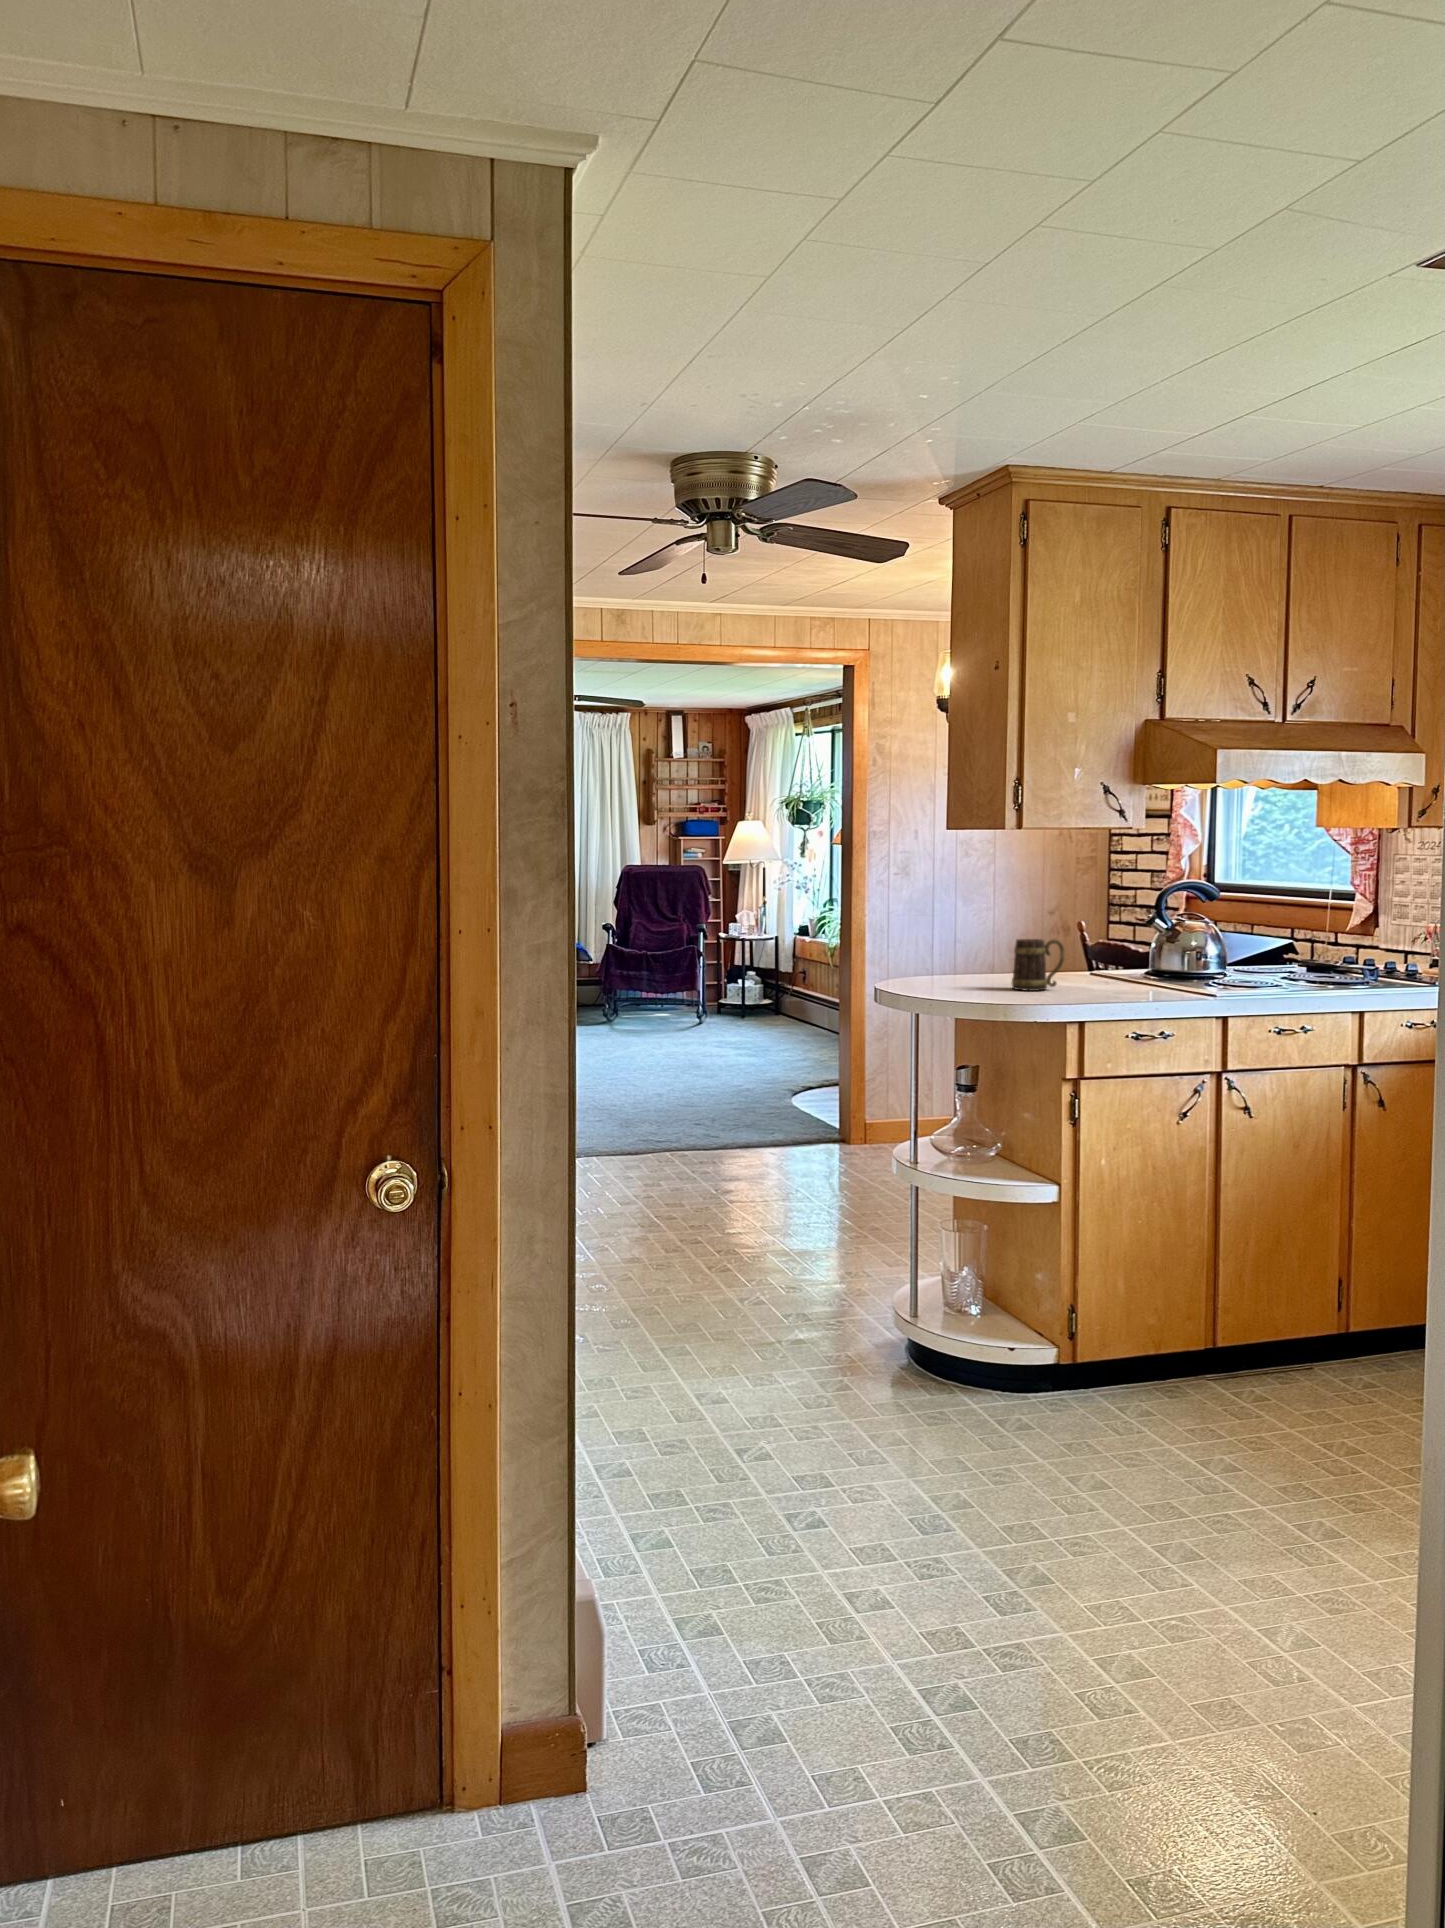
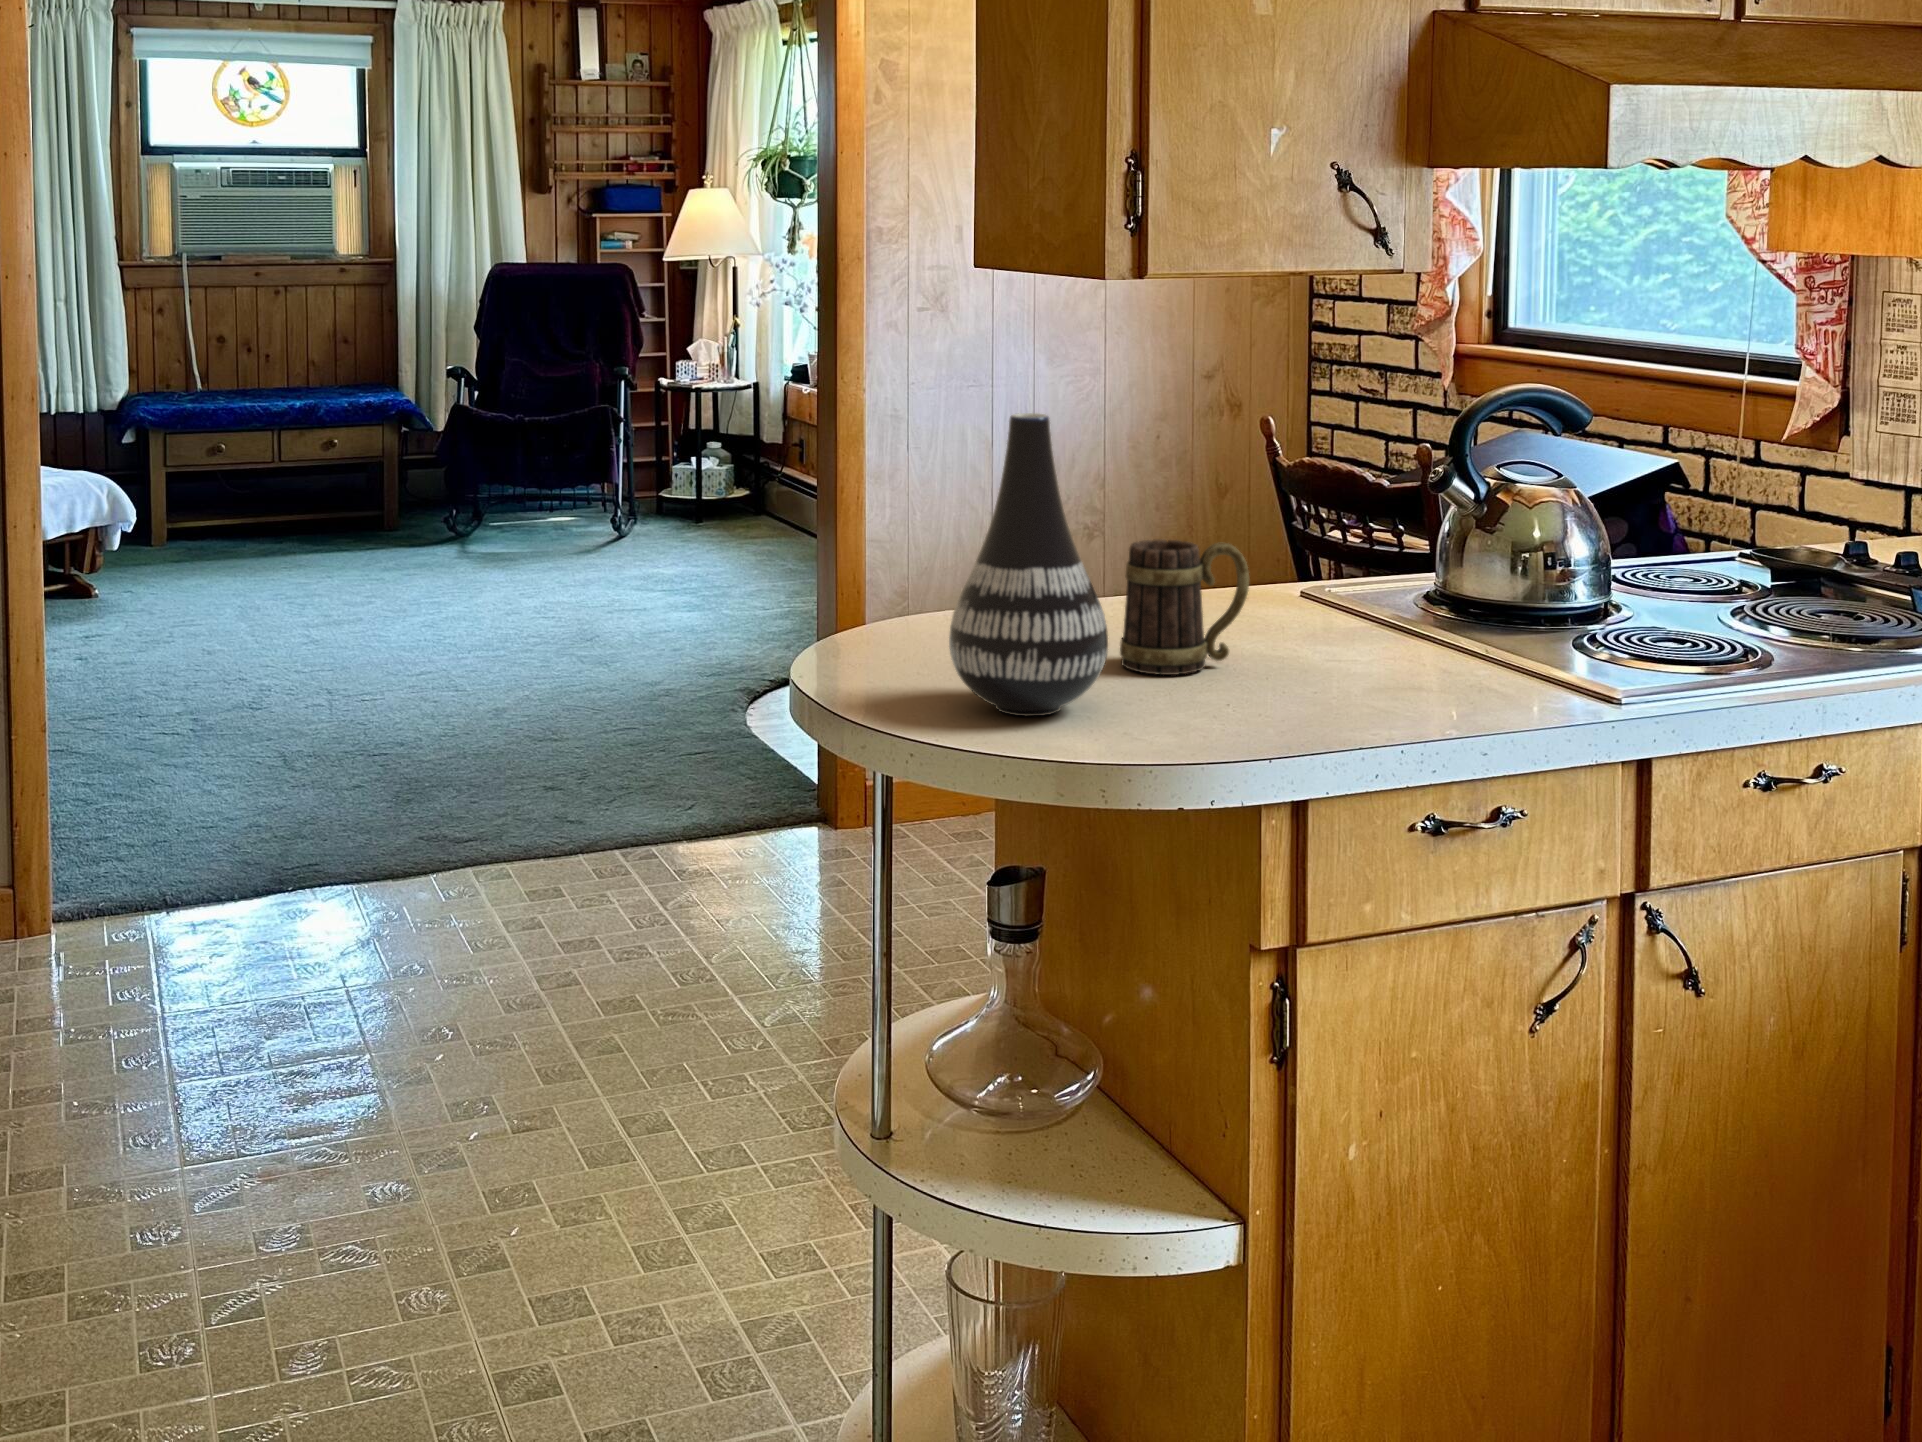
vase: none [945,881,1008,997] -> present [949,413,1108,716]

